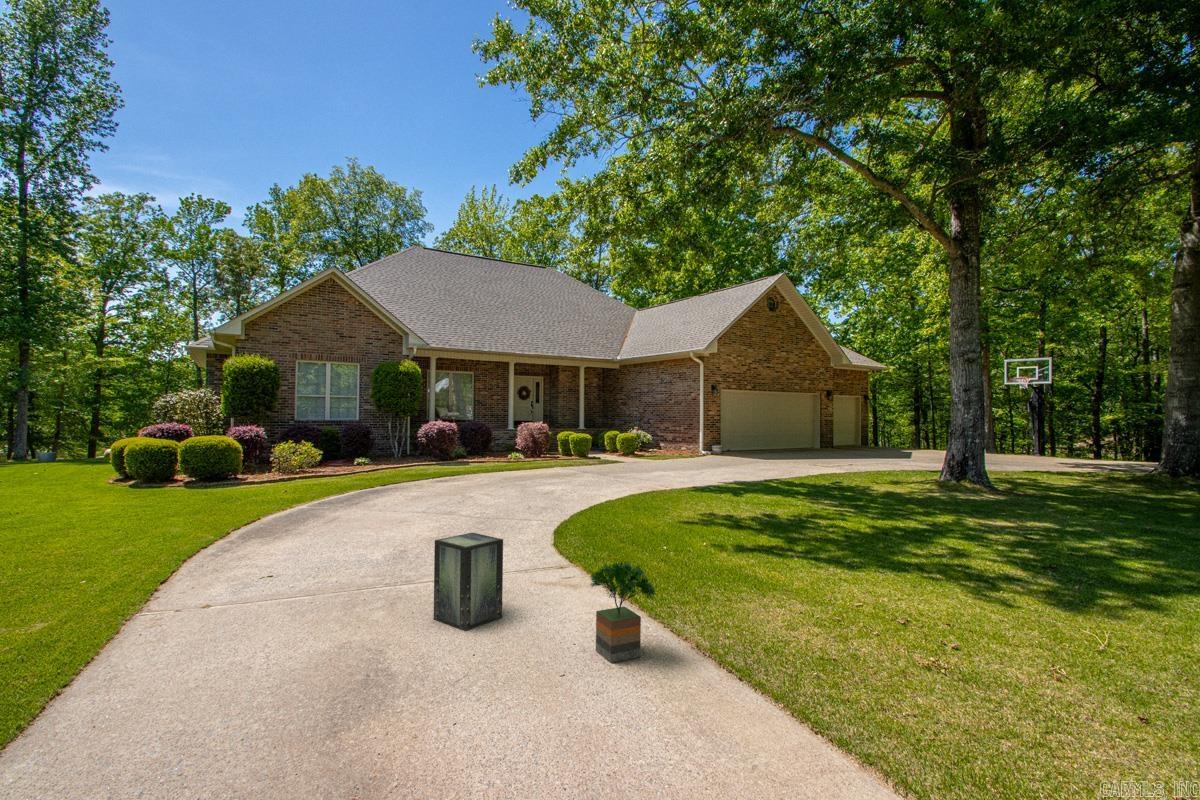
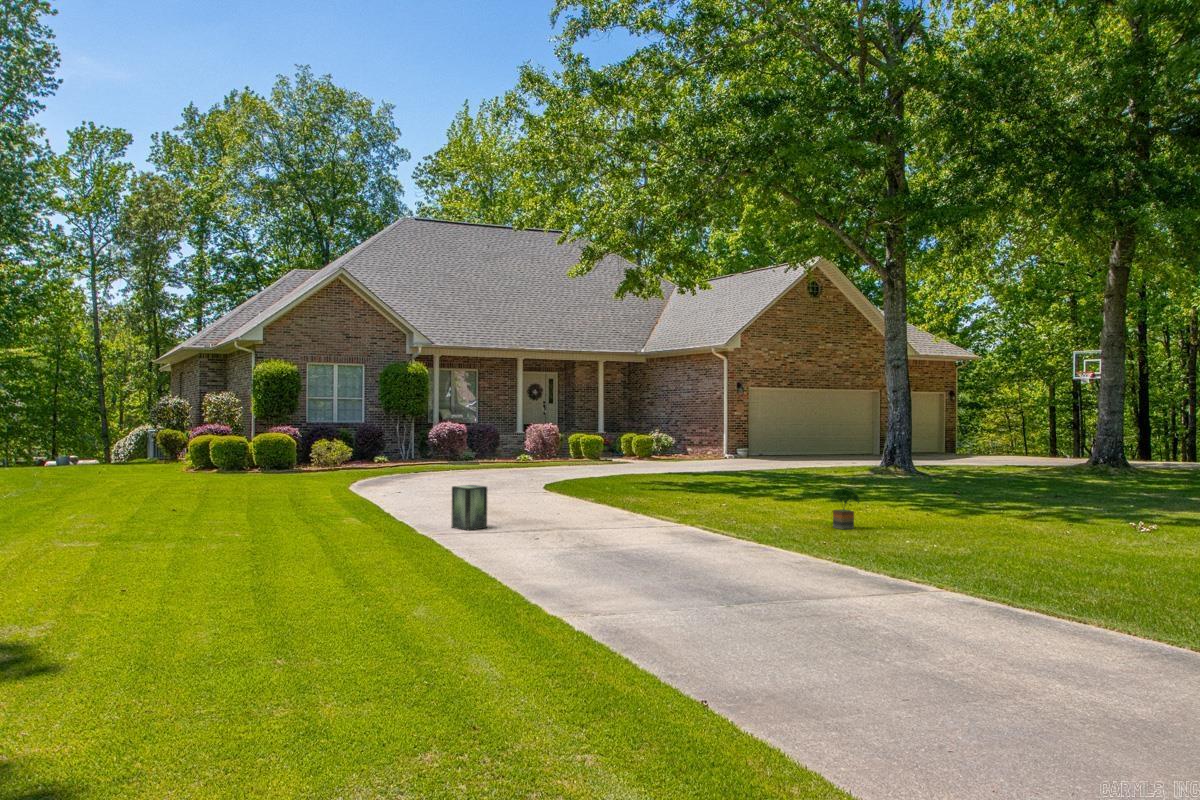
potted tree: present [590,562,655,663] -> present [831,489,860,529]

